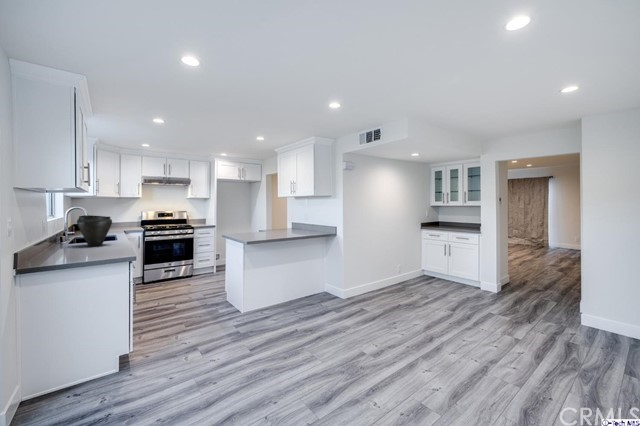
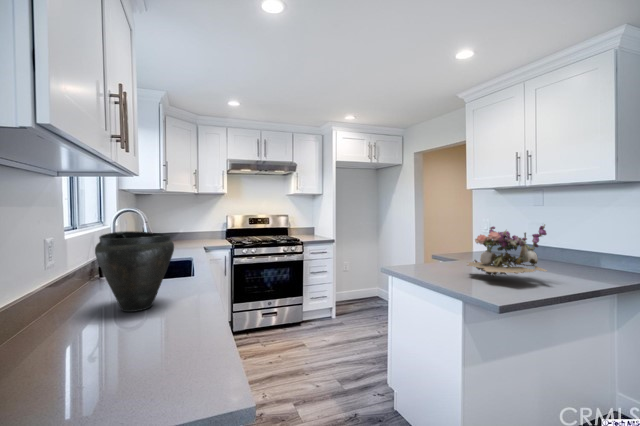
flower arrangement: none [253,214,282,237] -> present [468,224,547,278]

